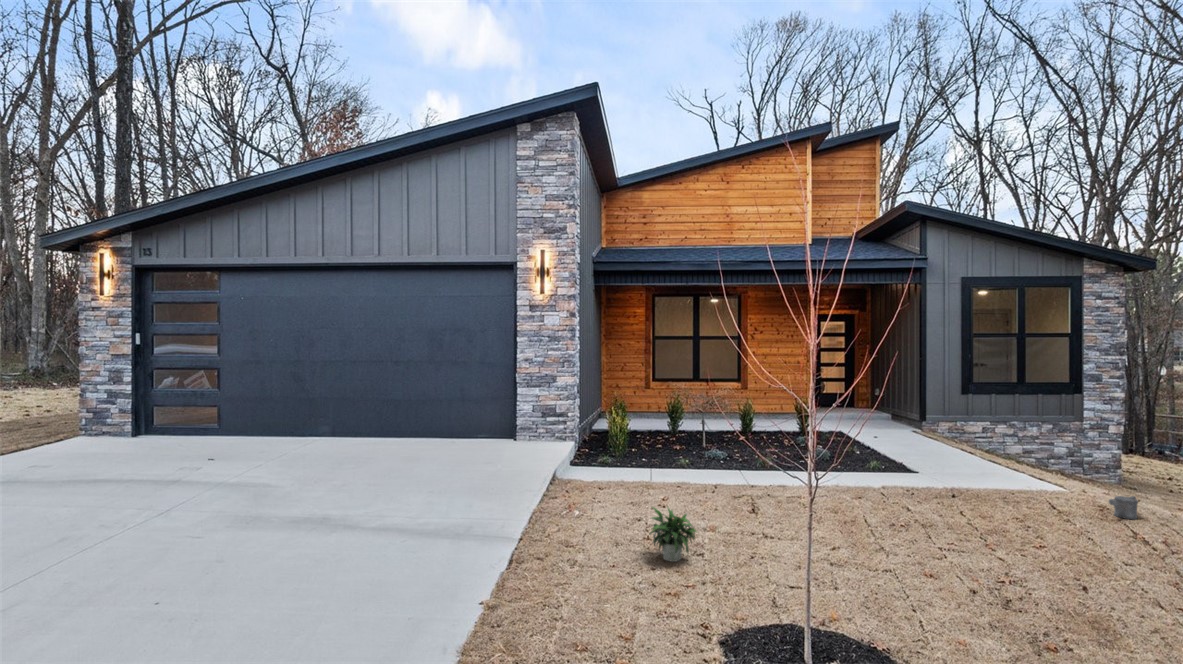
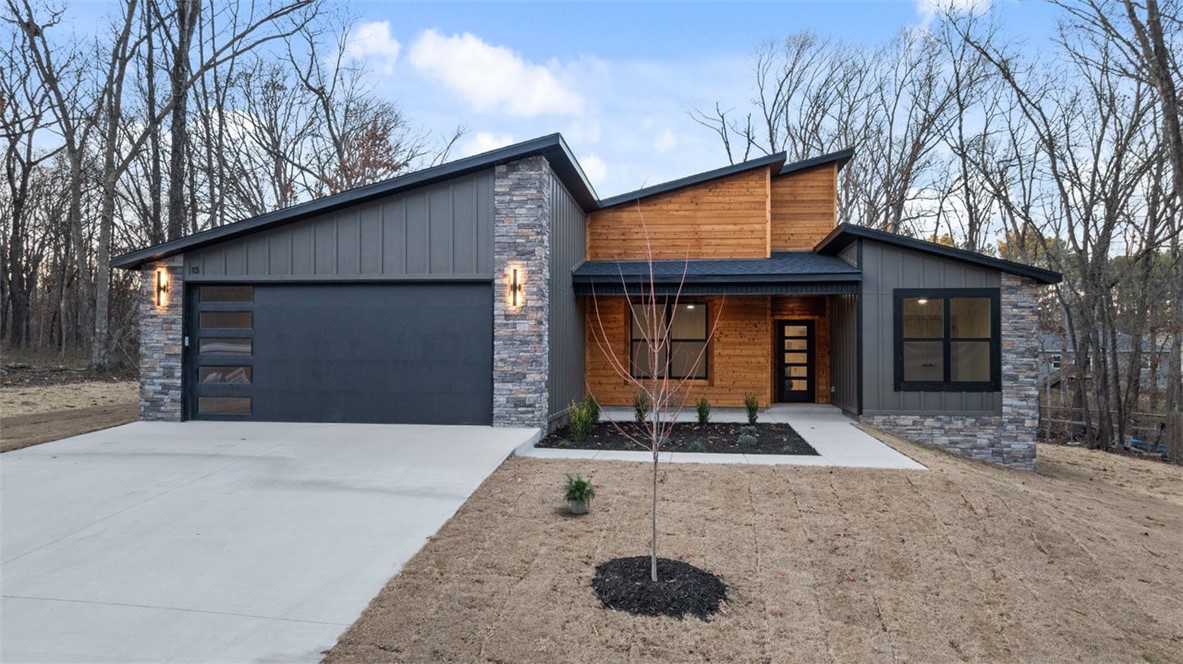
watering can: present [1109,496,1138,519] -> none [939,473,966,491]

